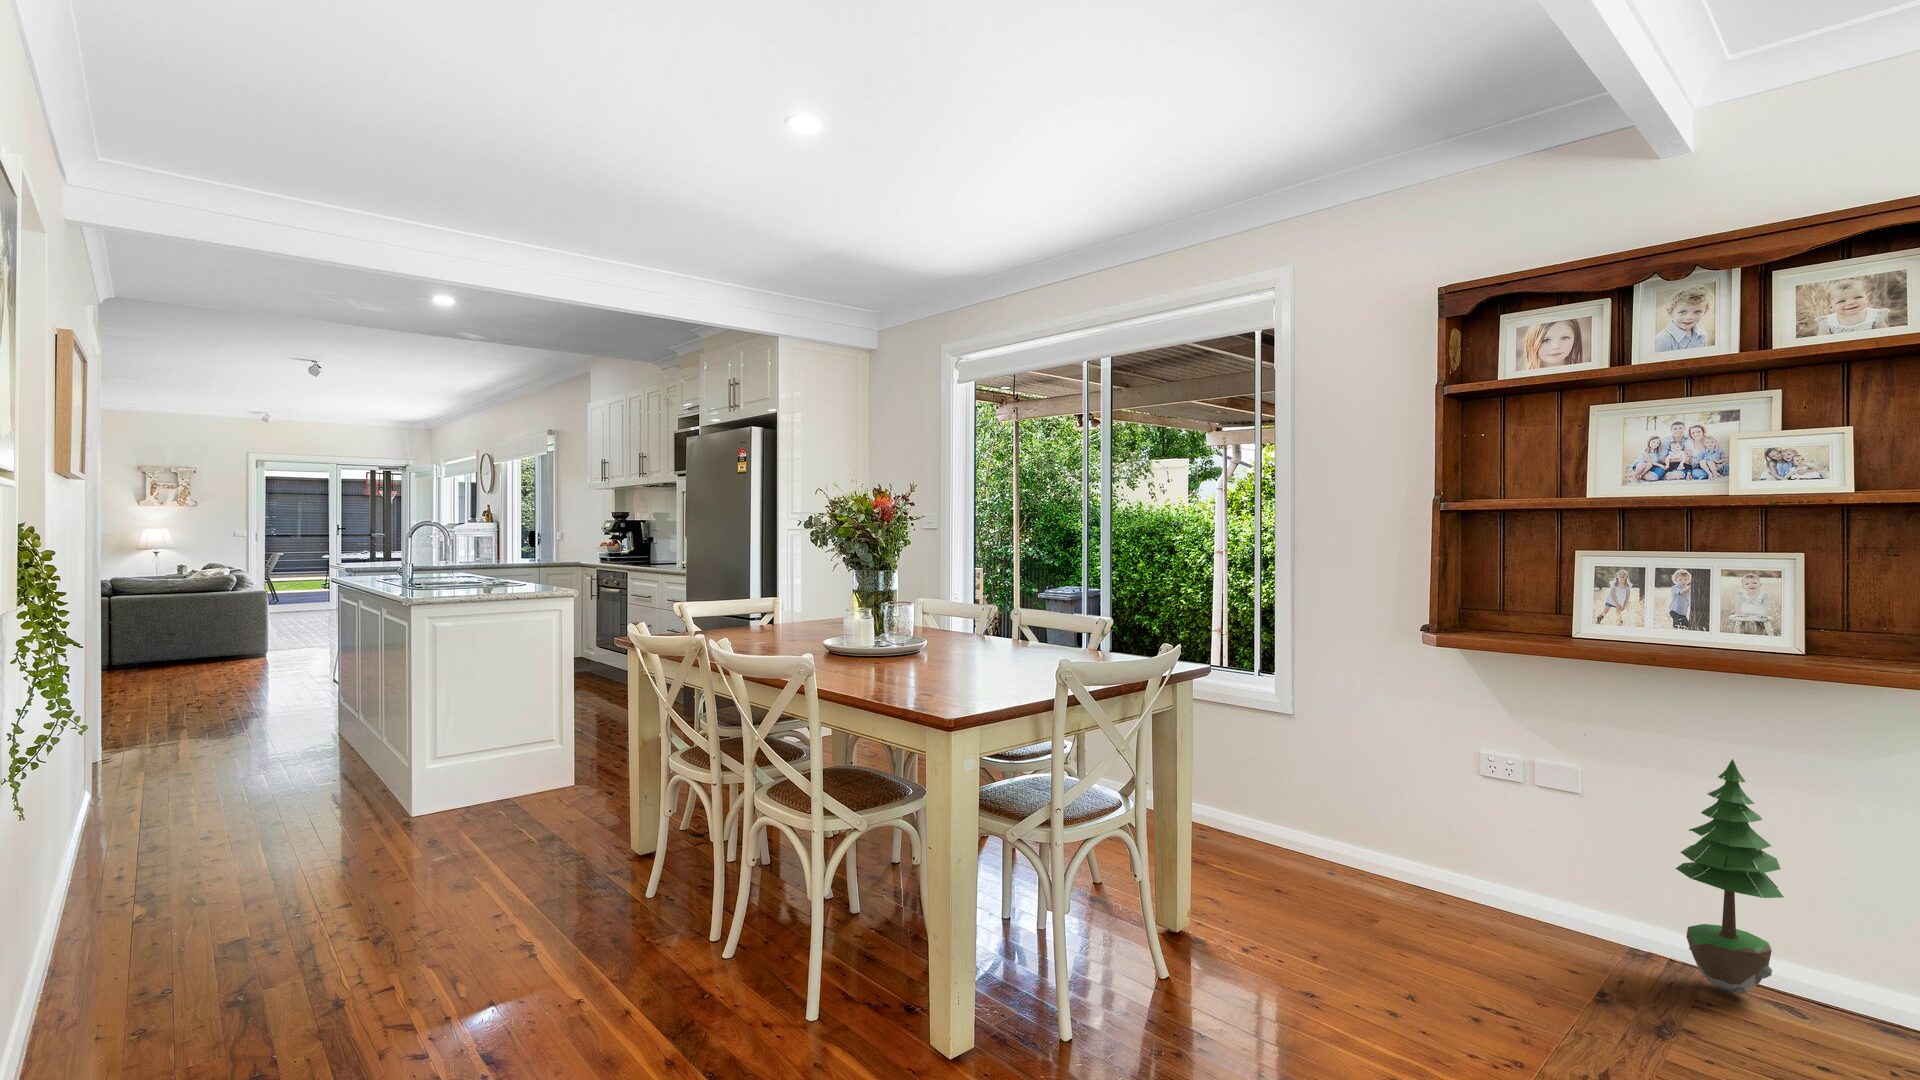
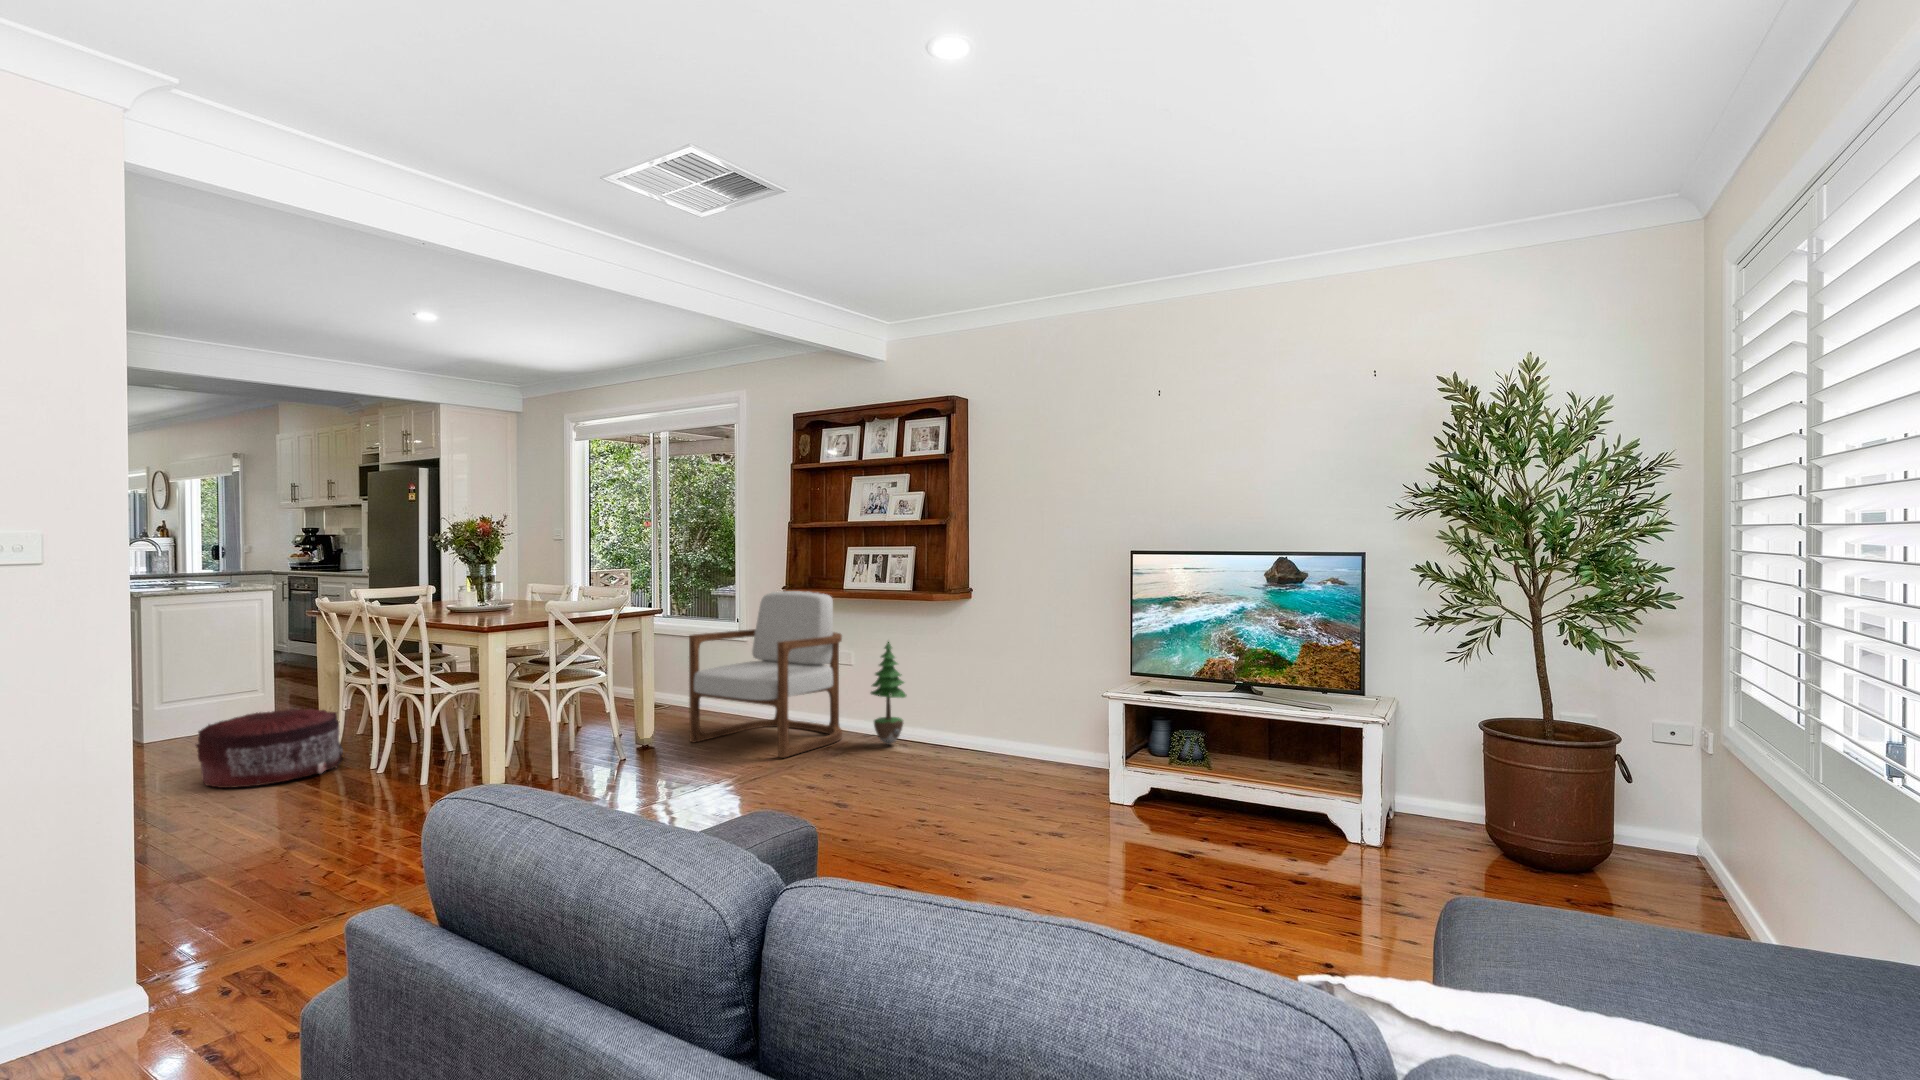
armchair: none [1252,634,1585,1023] -> present [689,591,842,758]
pouf: none [426,815,664,989] -> present [195,709,344,788]

